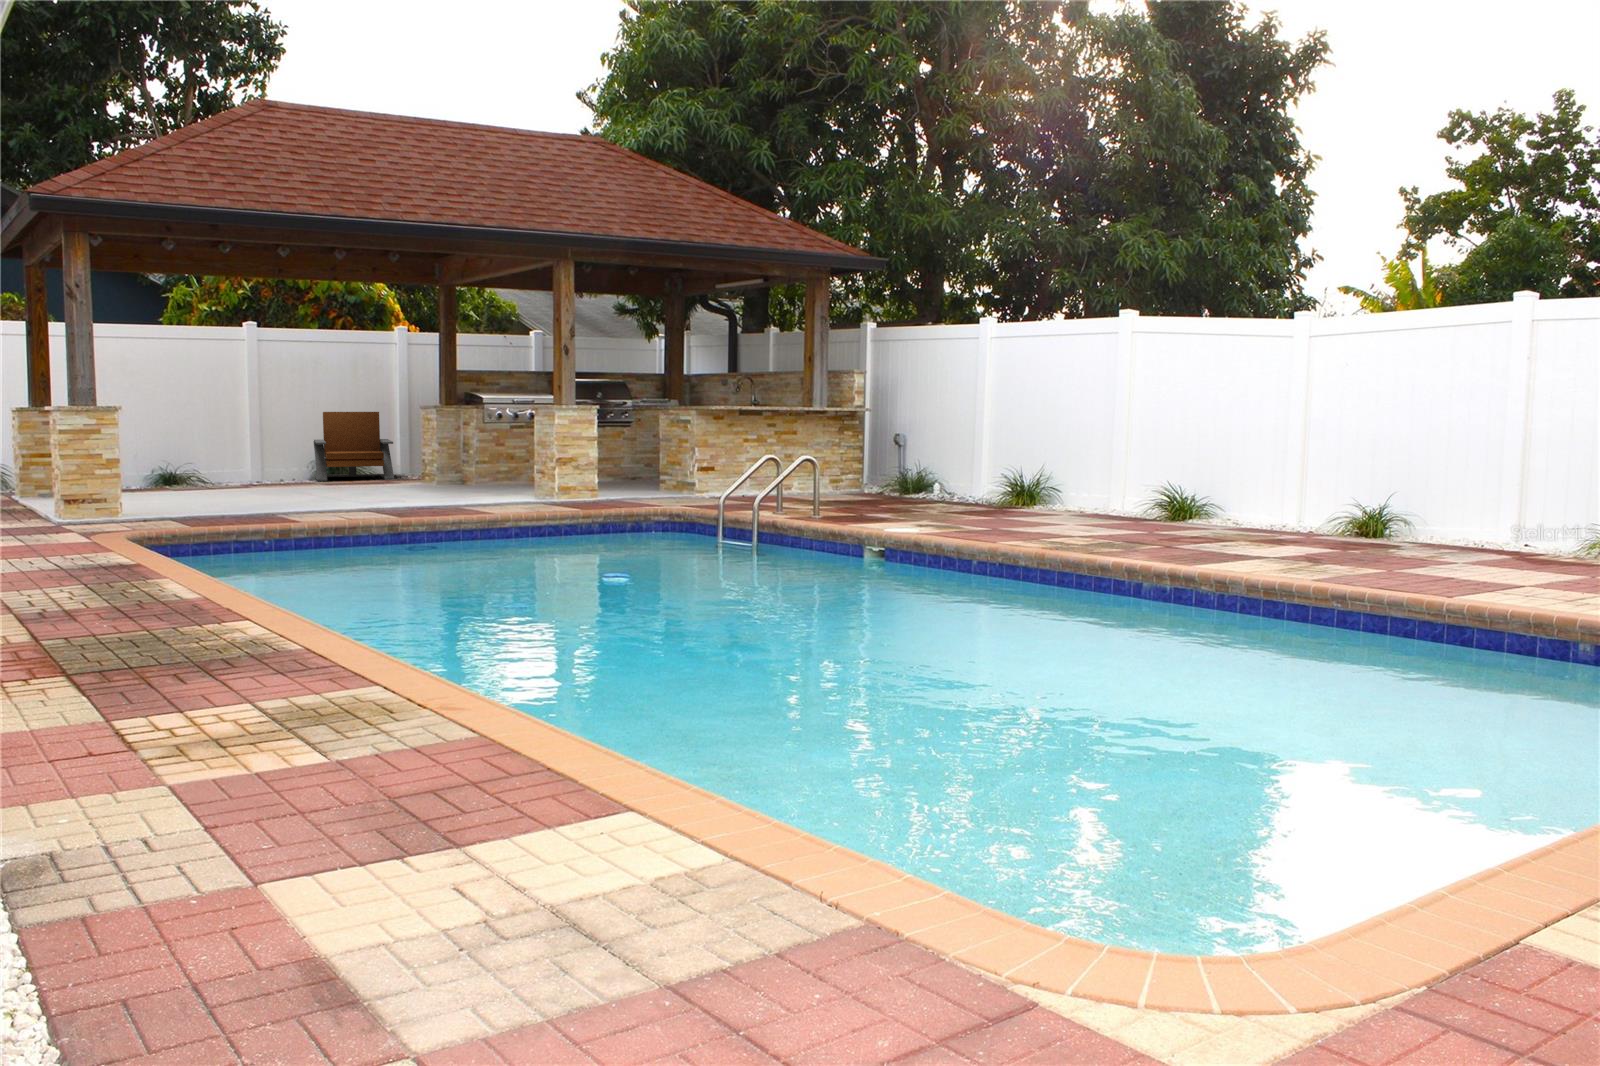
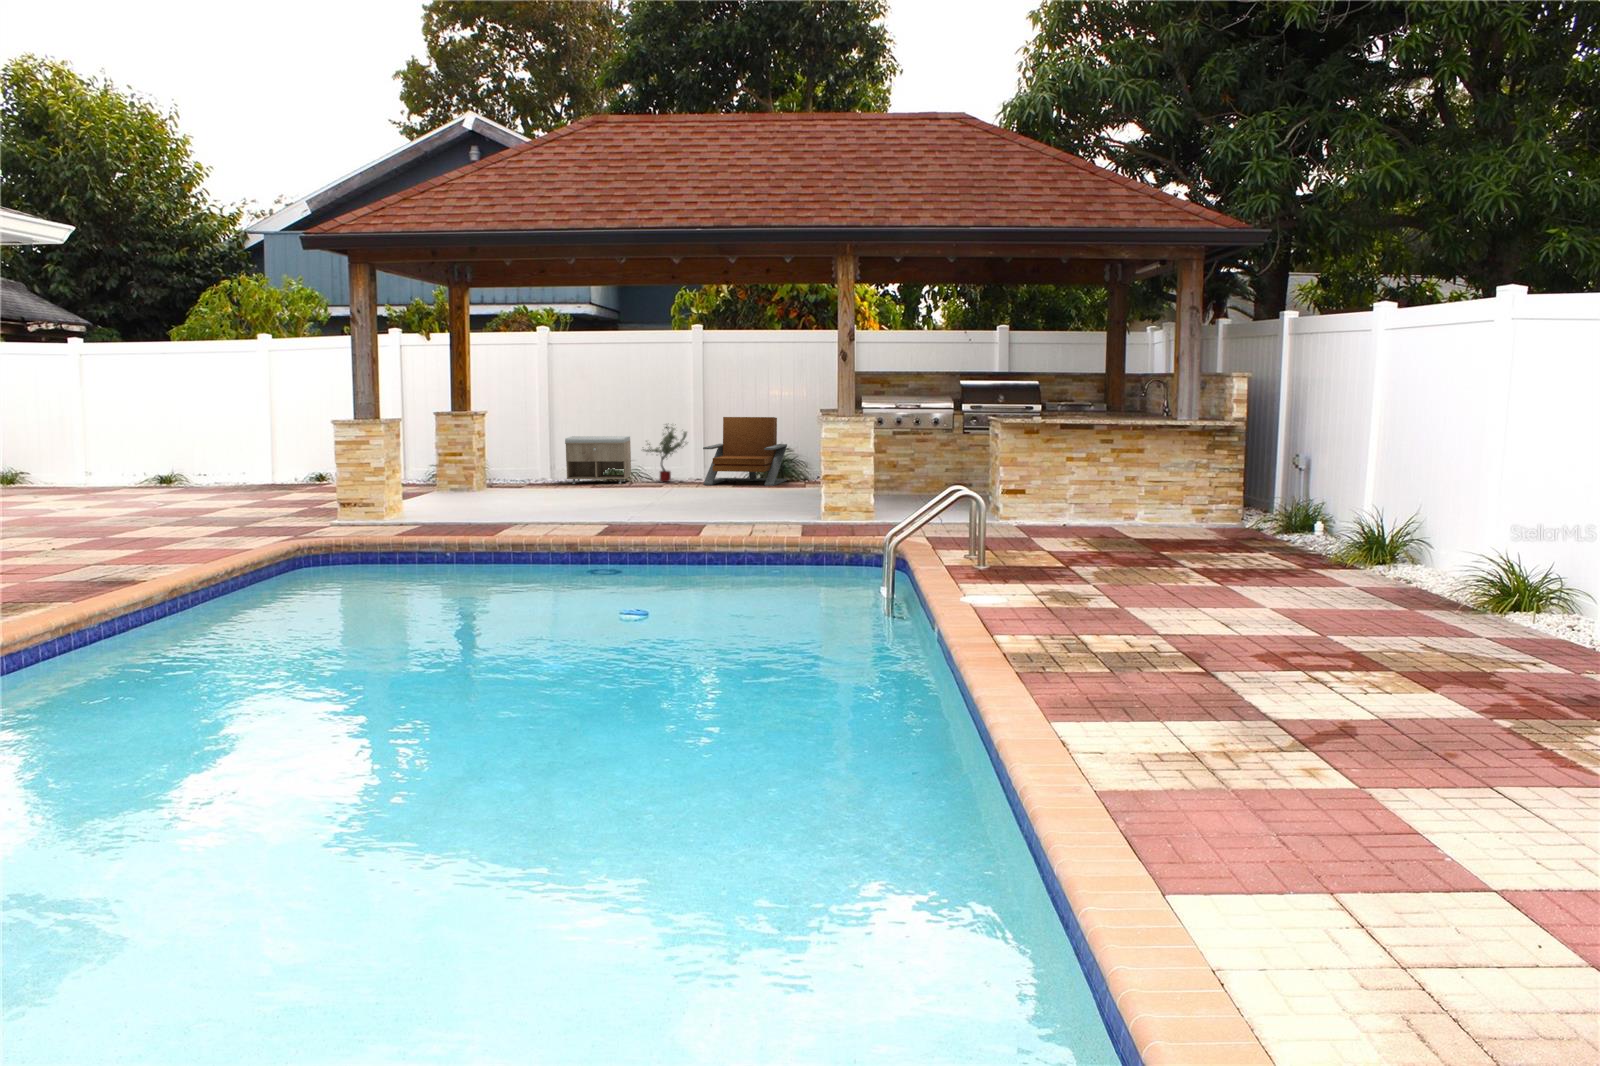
potted tree: none [233,418,287,481] -> present [643,426,687,482]
storage bench: none [146,433,222,485] -> present [565,436,631,484]

